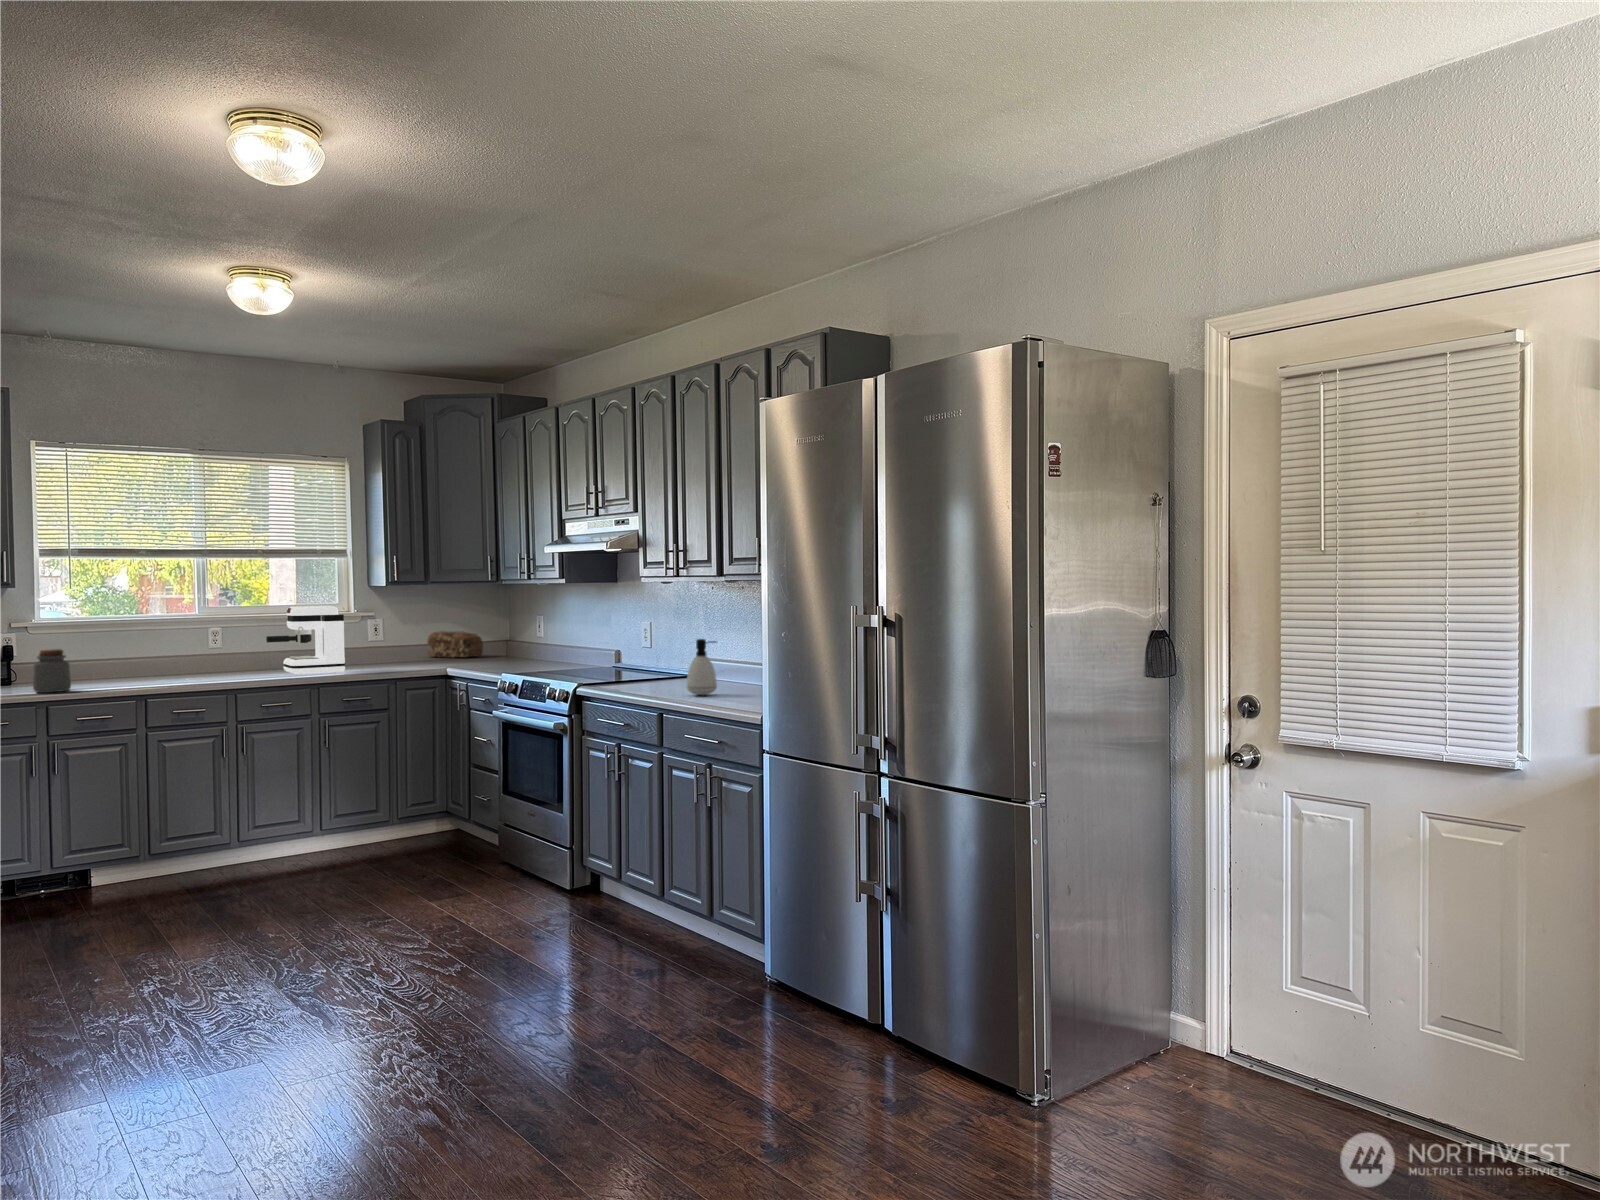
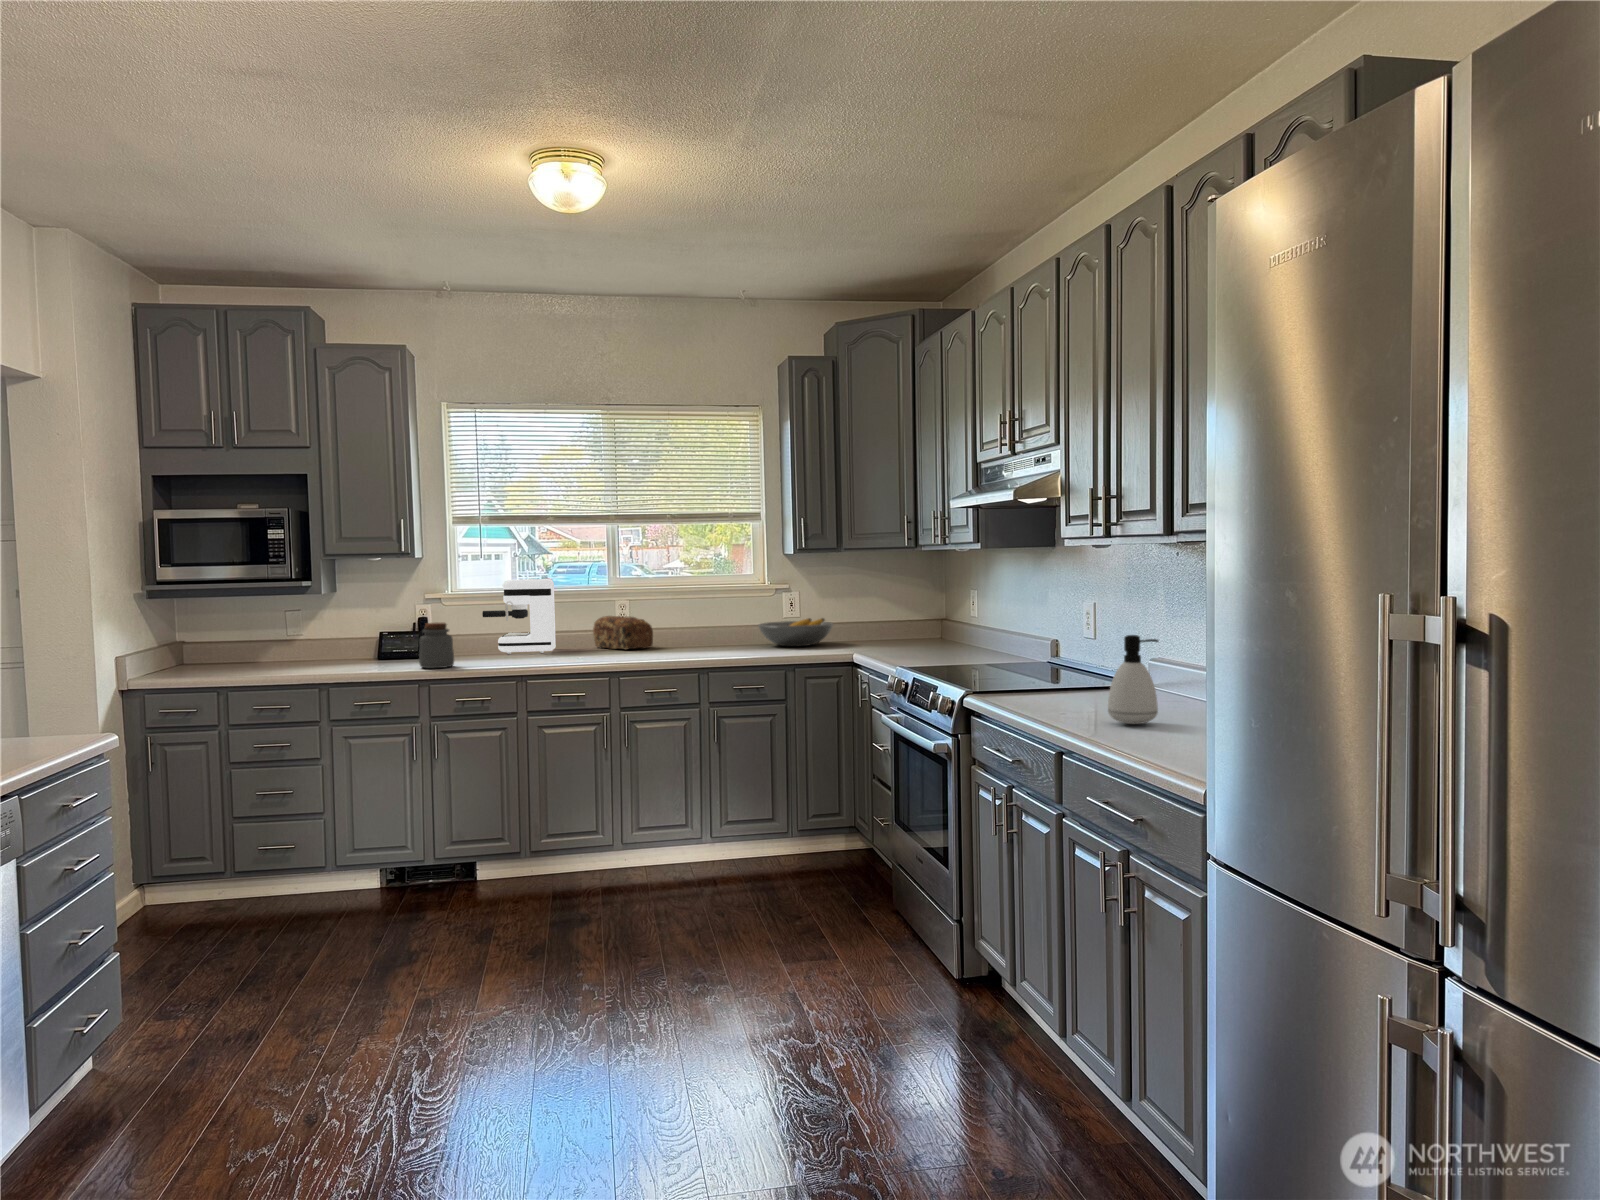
coffee maker: present [266,606,345,676] -> present [482,579,556,654]
bread loaf: present [427,631,483,658] -> present [593,616,653,650]
fruit bowl: none [354,640,424,665] -> present [758,618,833,646]

